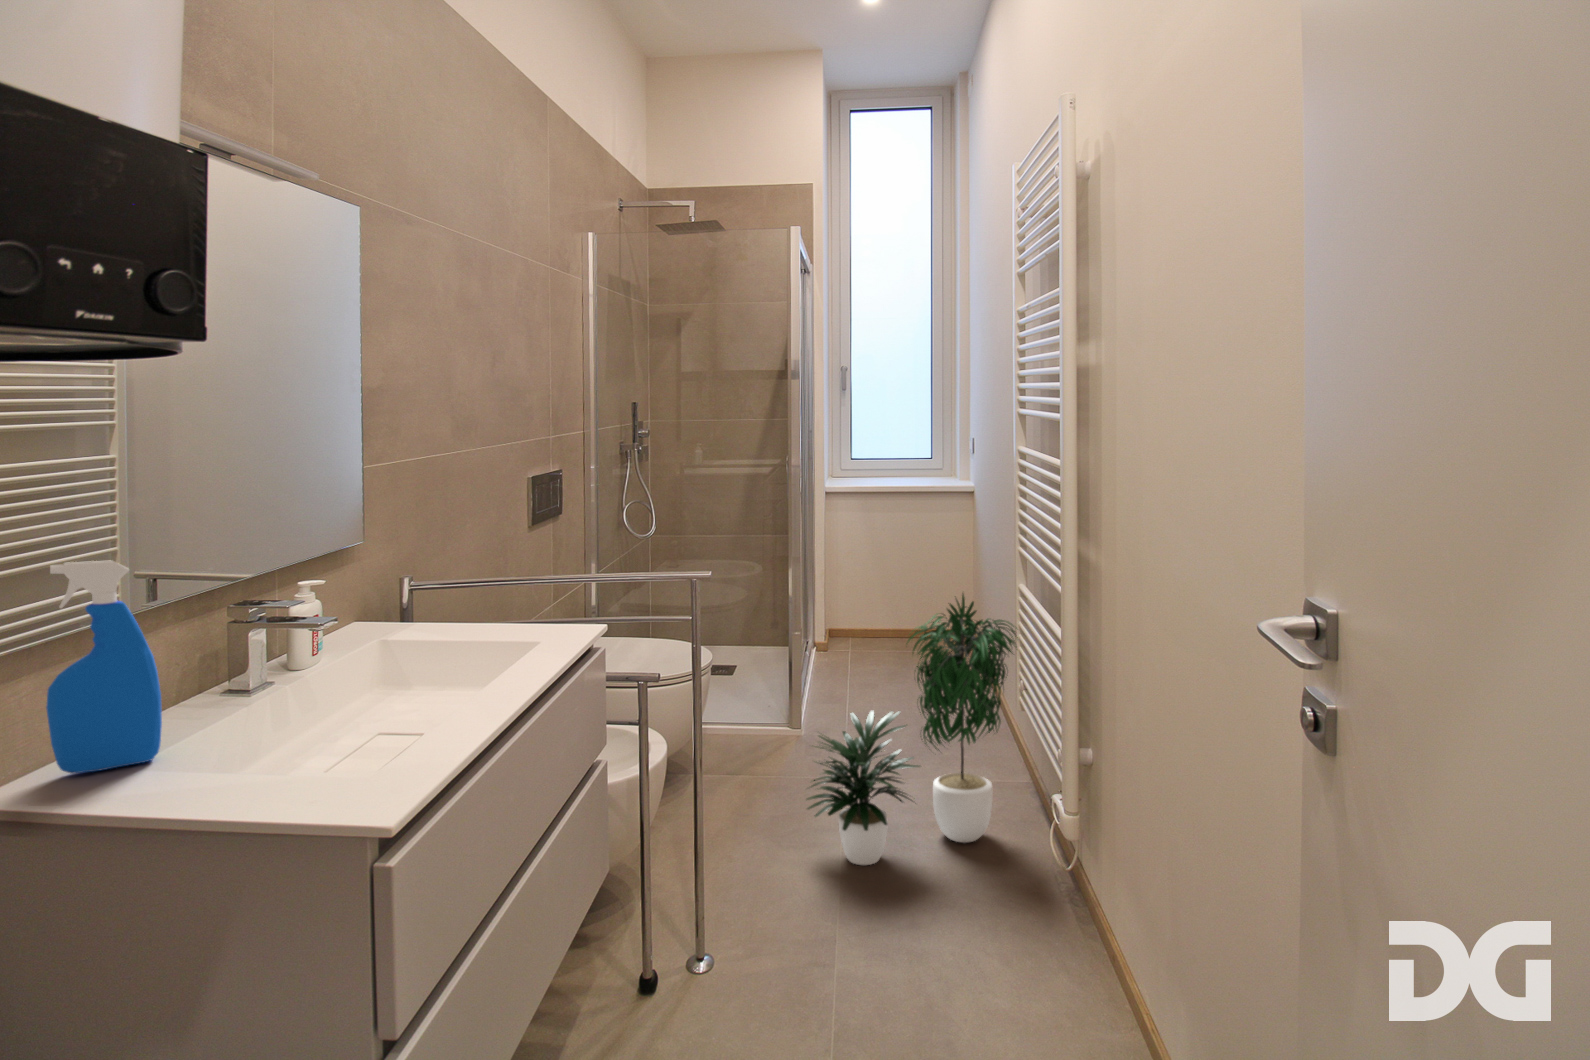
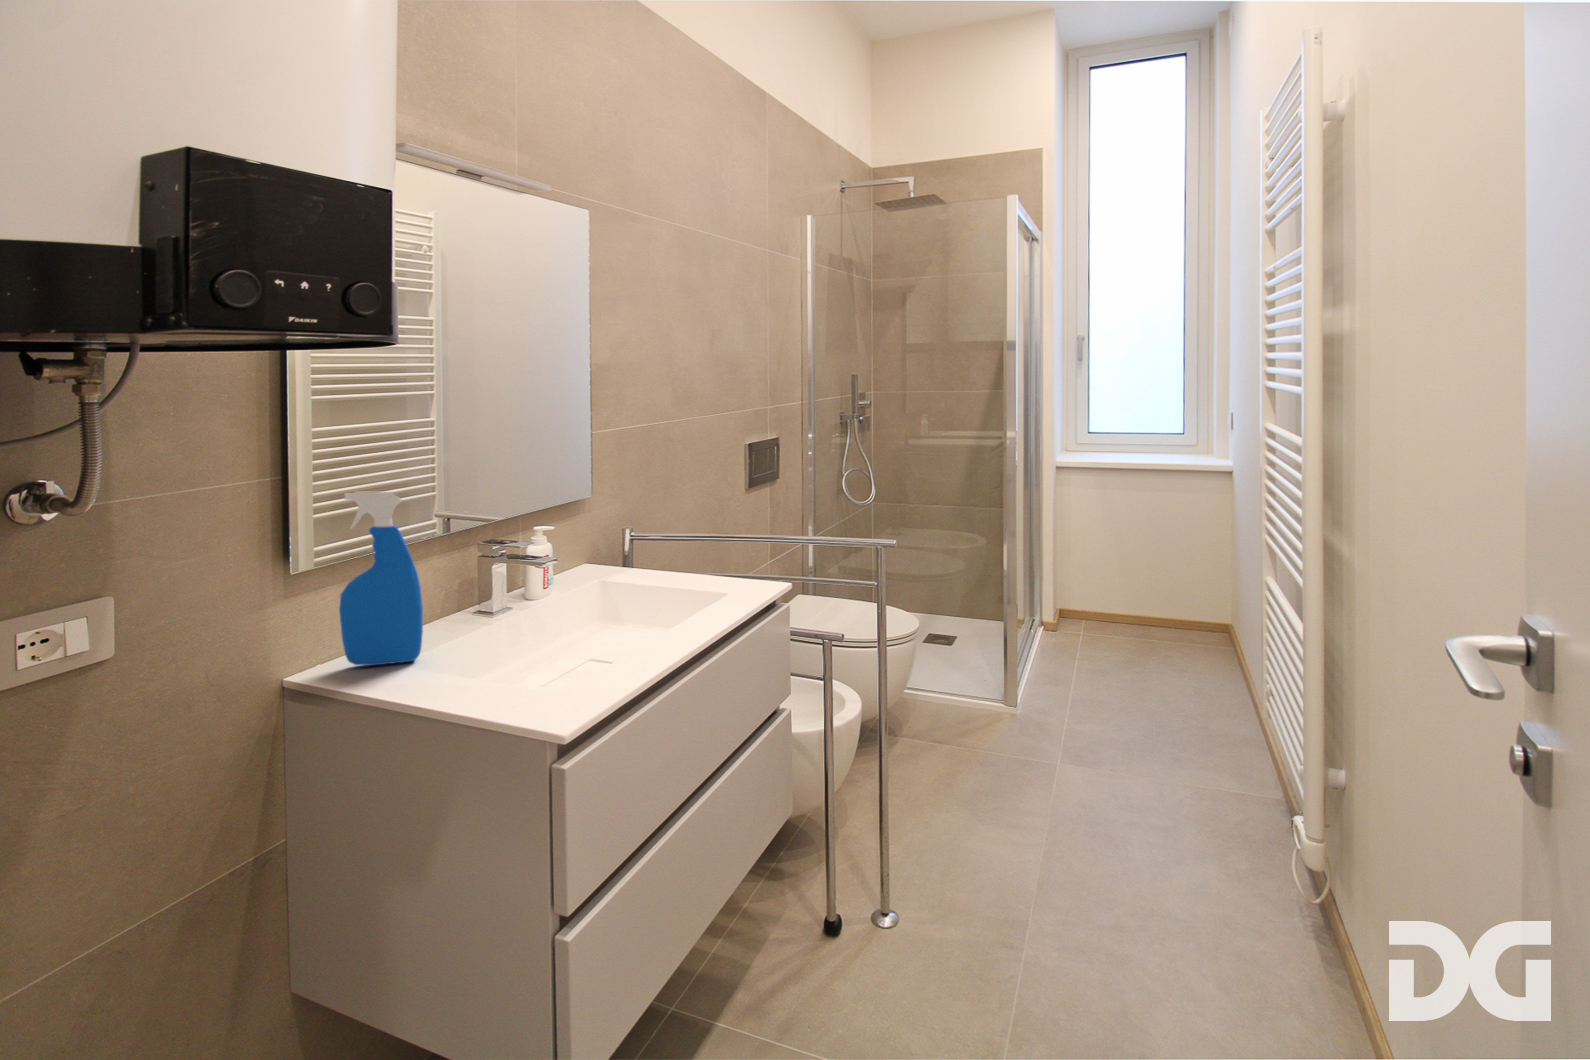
potted plant: present [807,594,1018,865] -> none [1004,572,1249,847]

